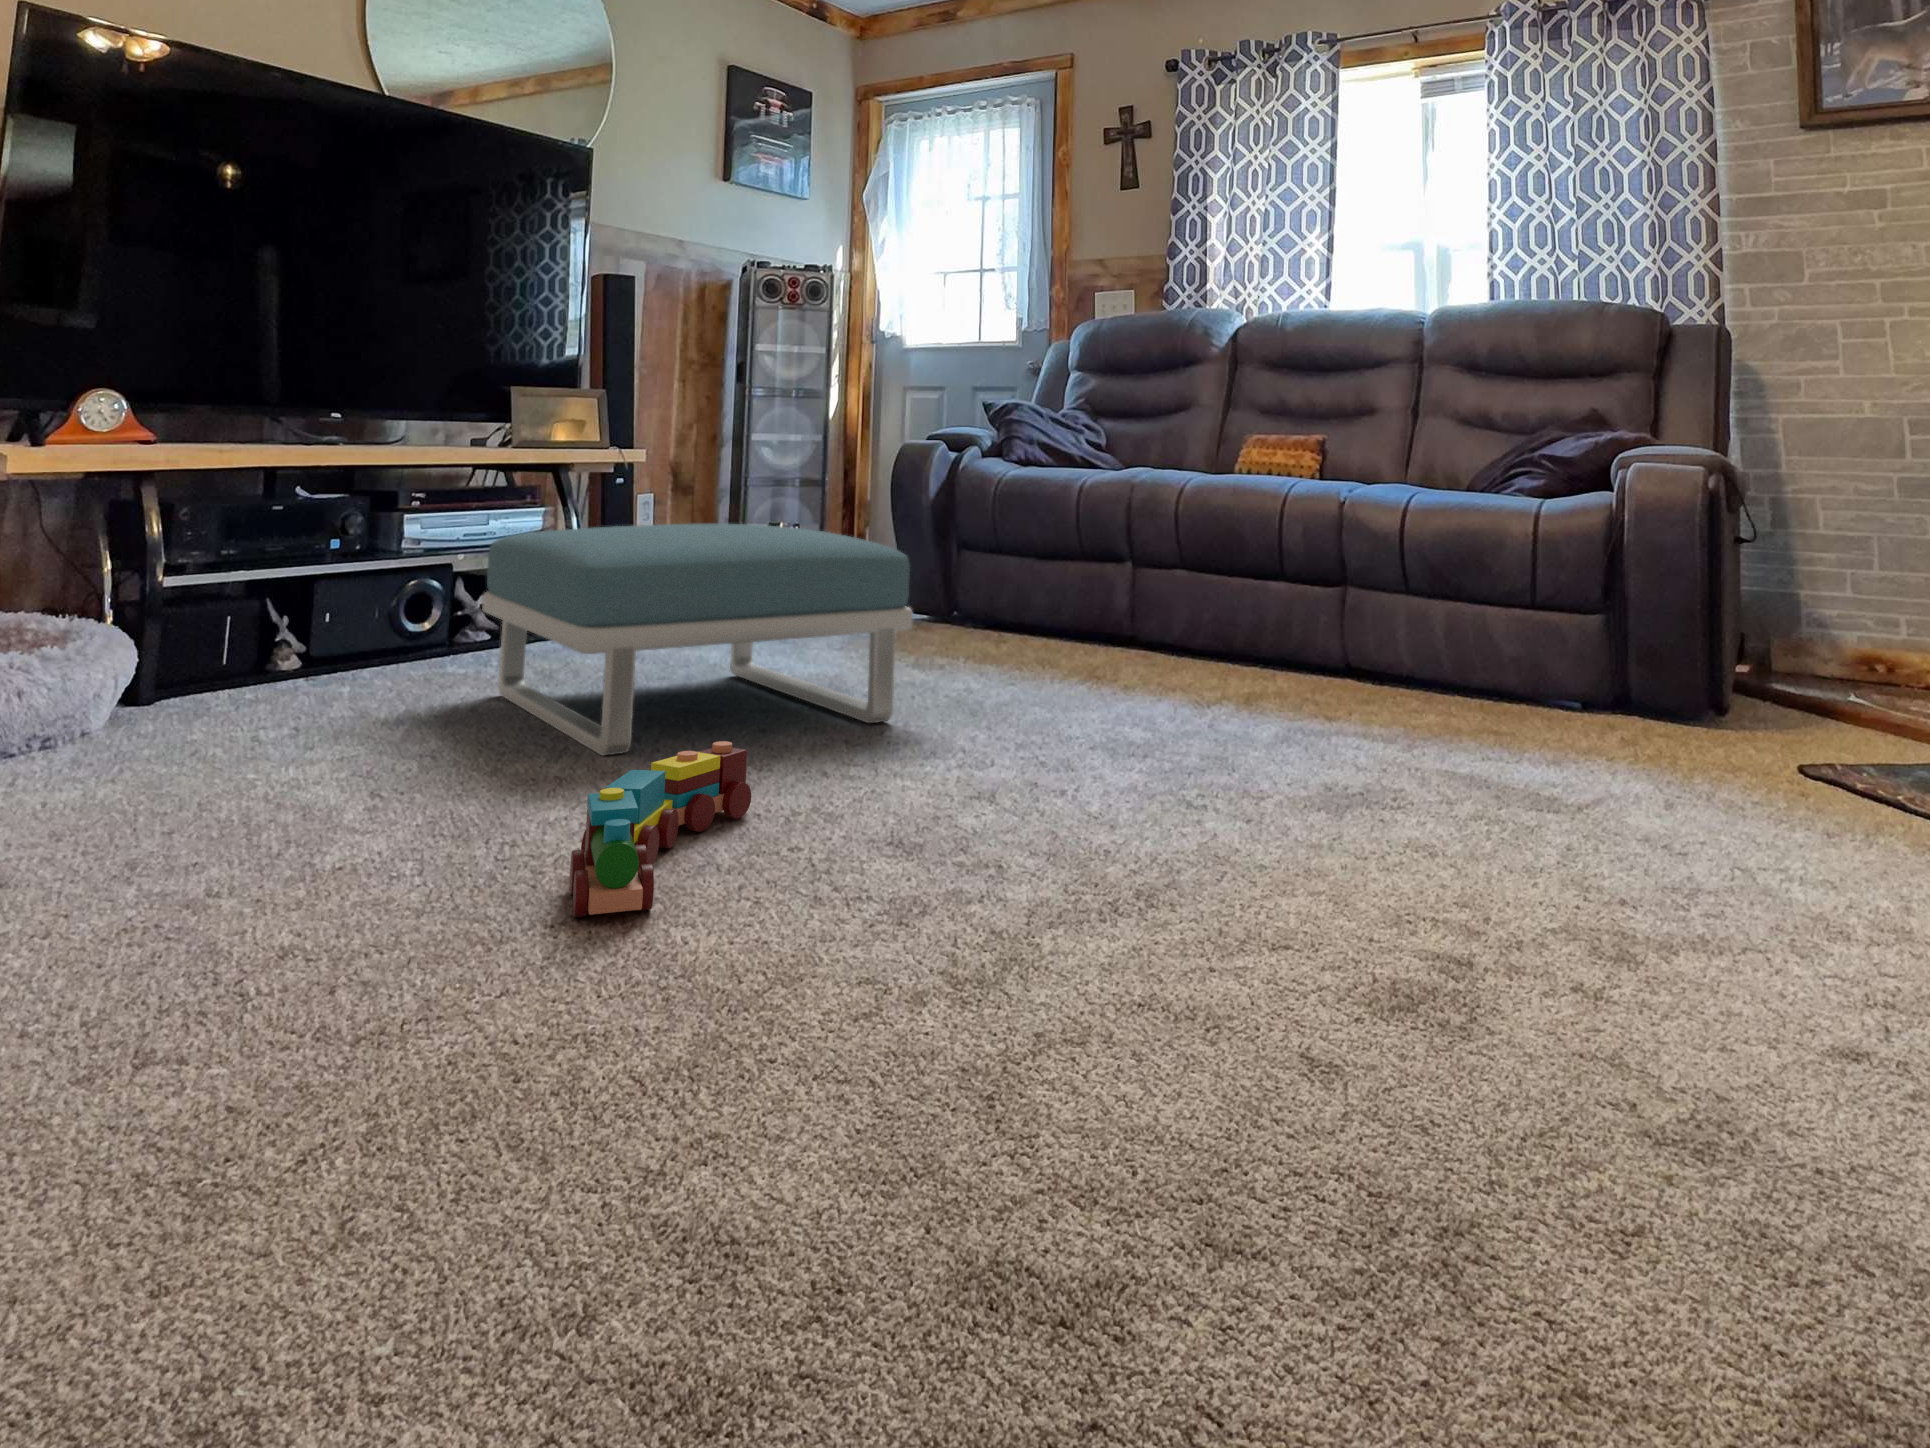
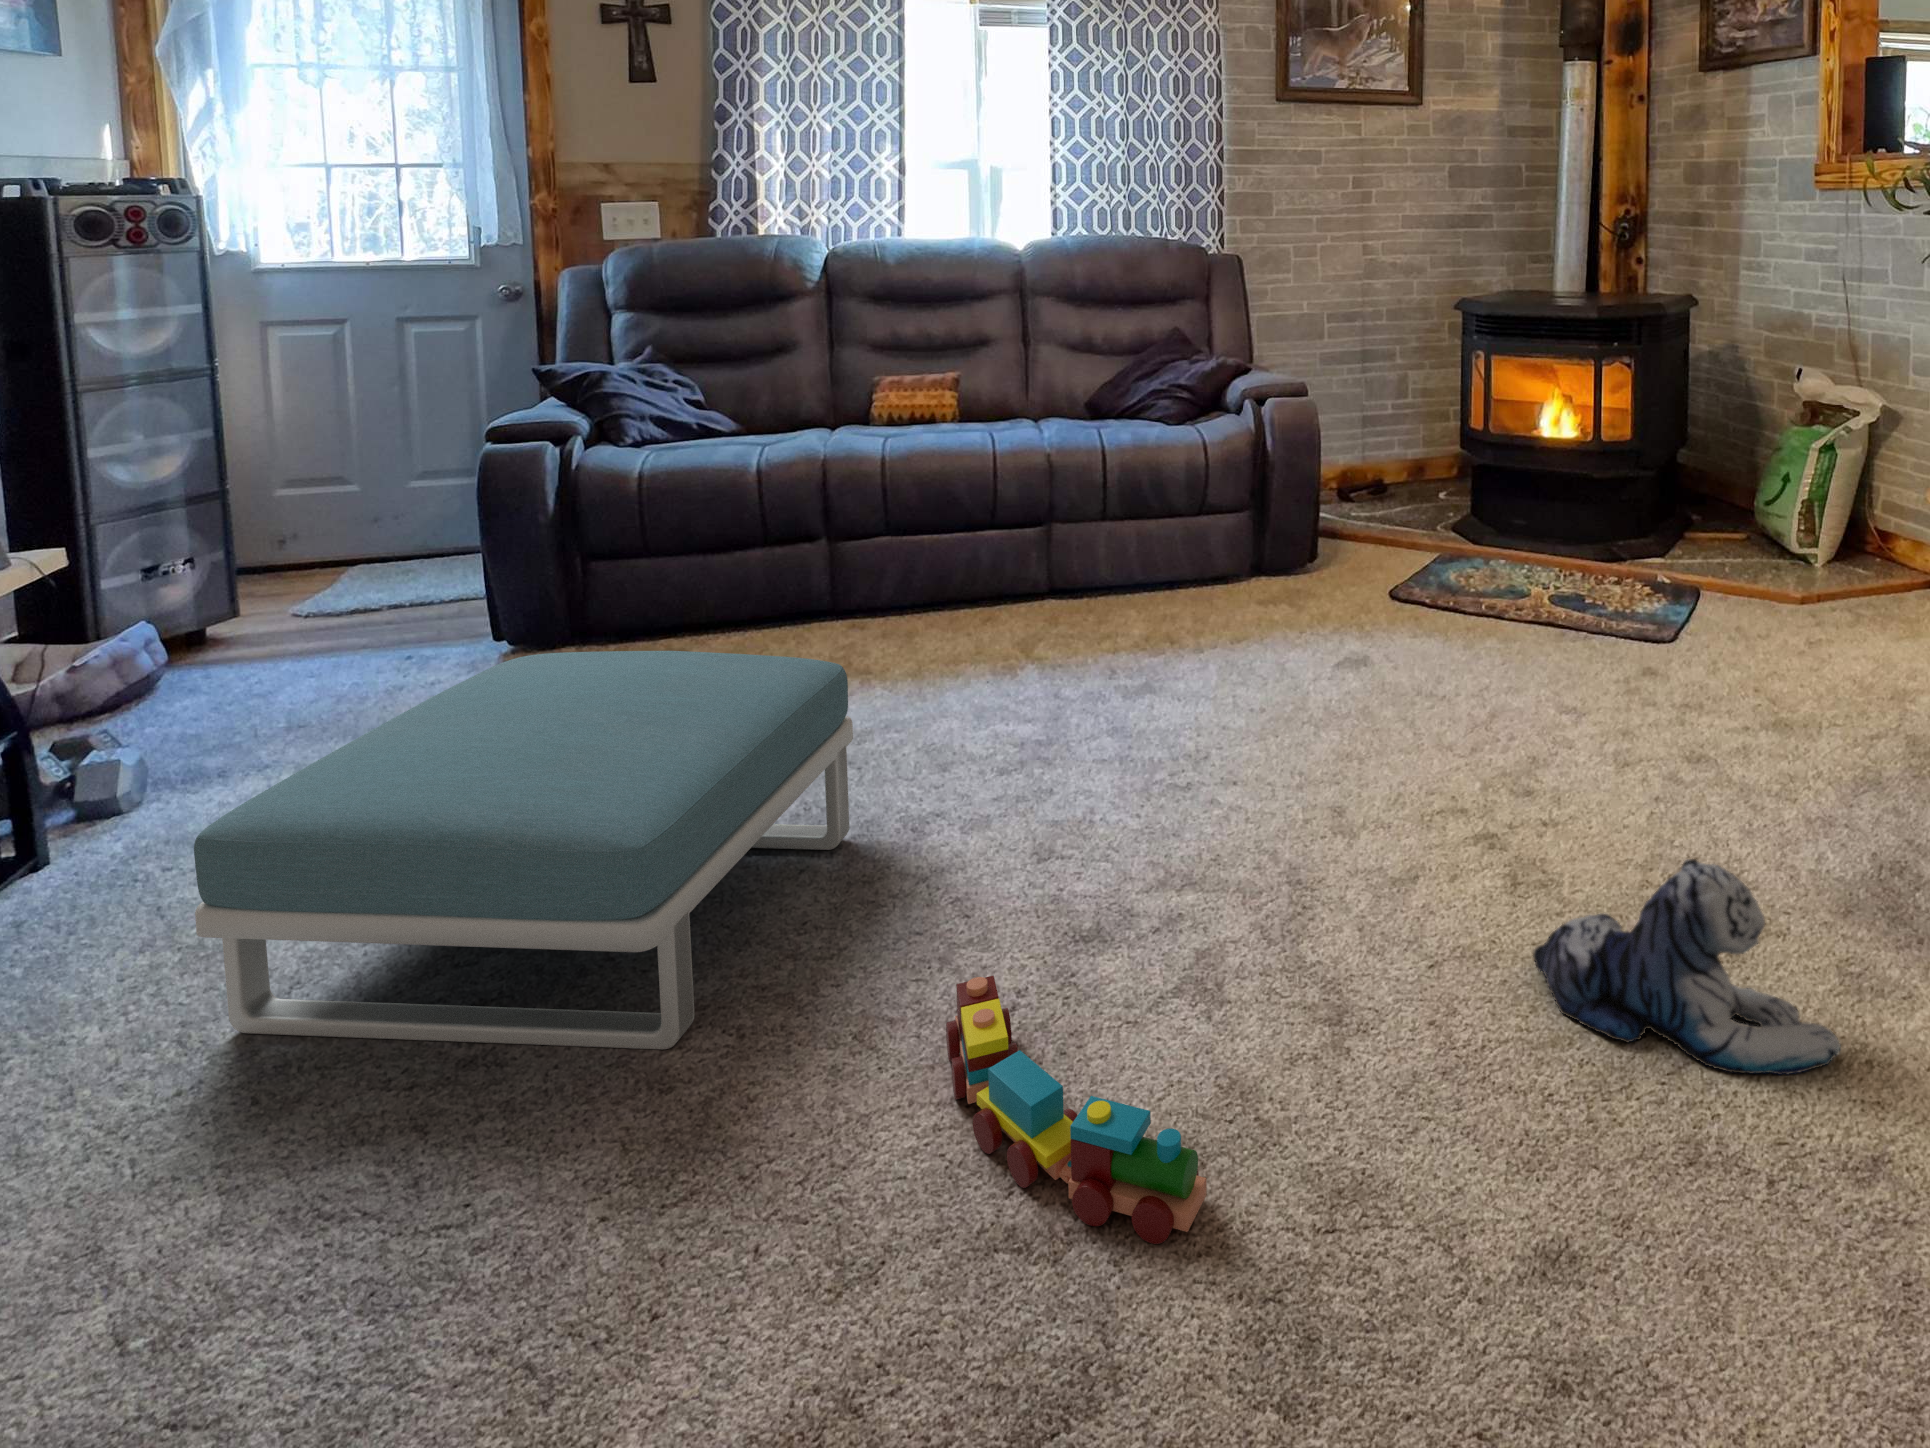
plush toy: none [1173,795,1468,1182] -> present [1533,859,1841,1075]

